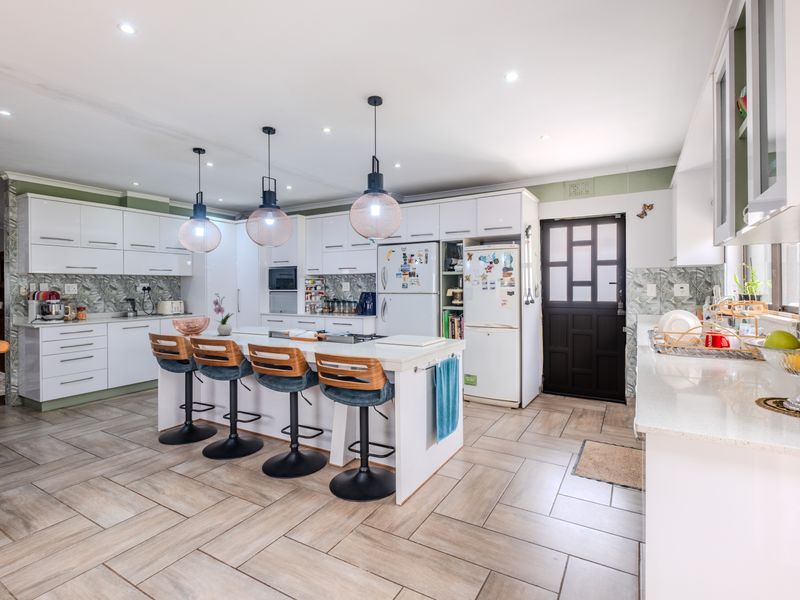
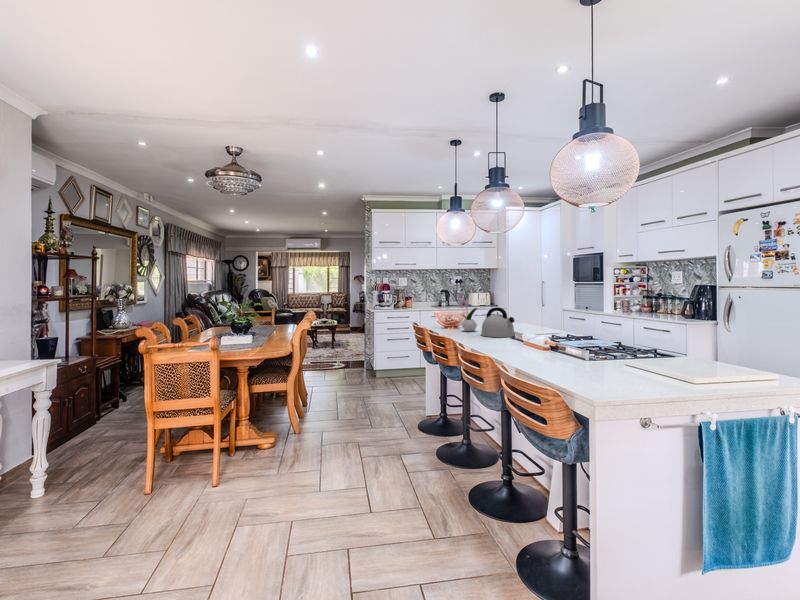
kettle: none [243,312,274,337] -> present [481,307,515,337]

